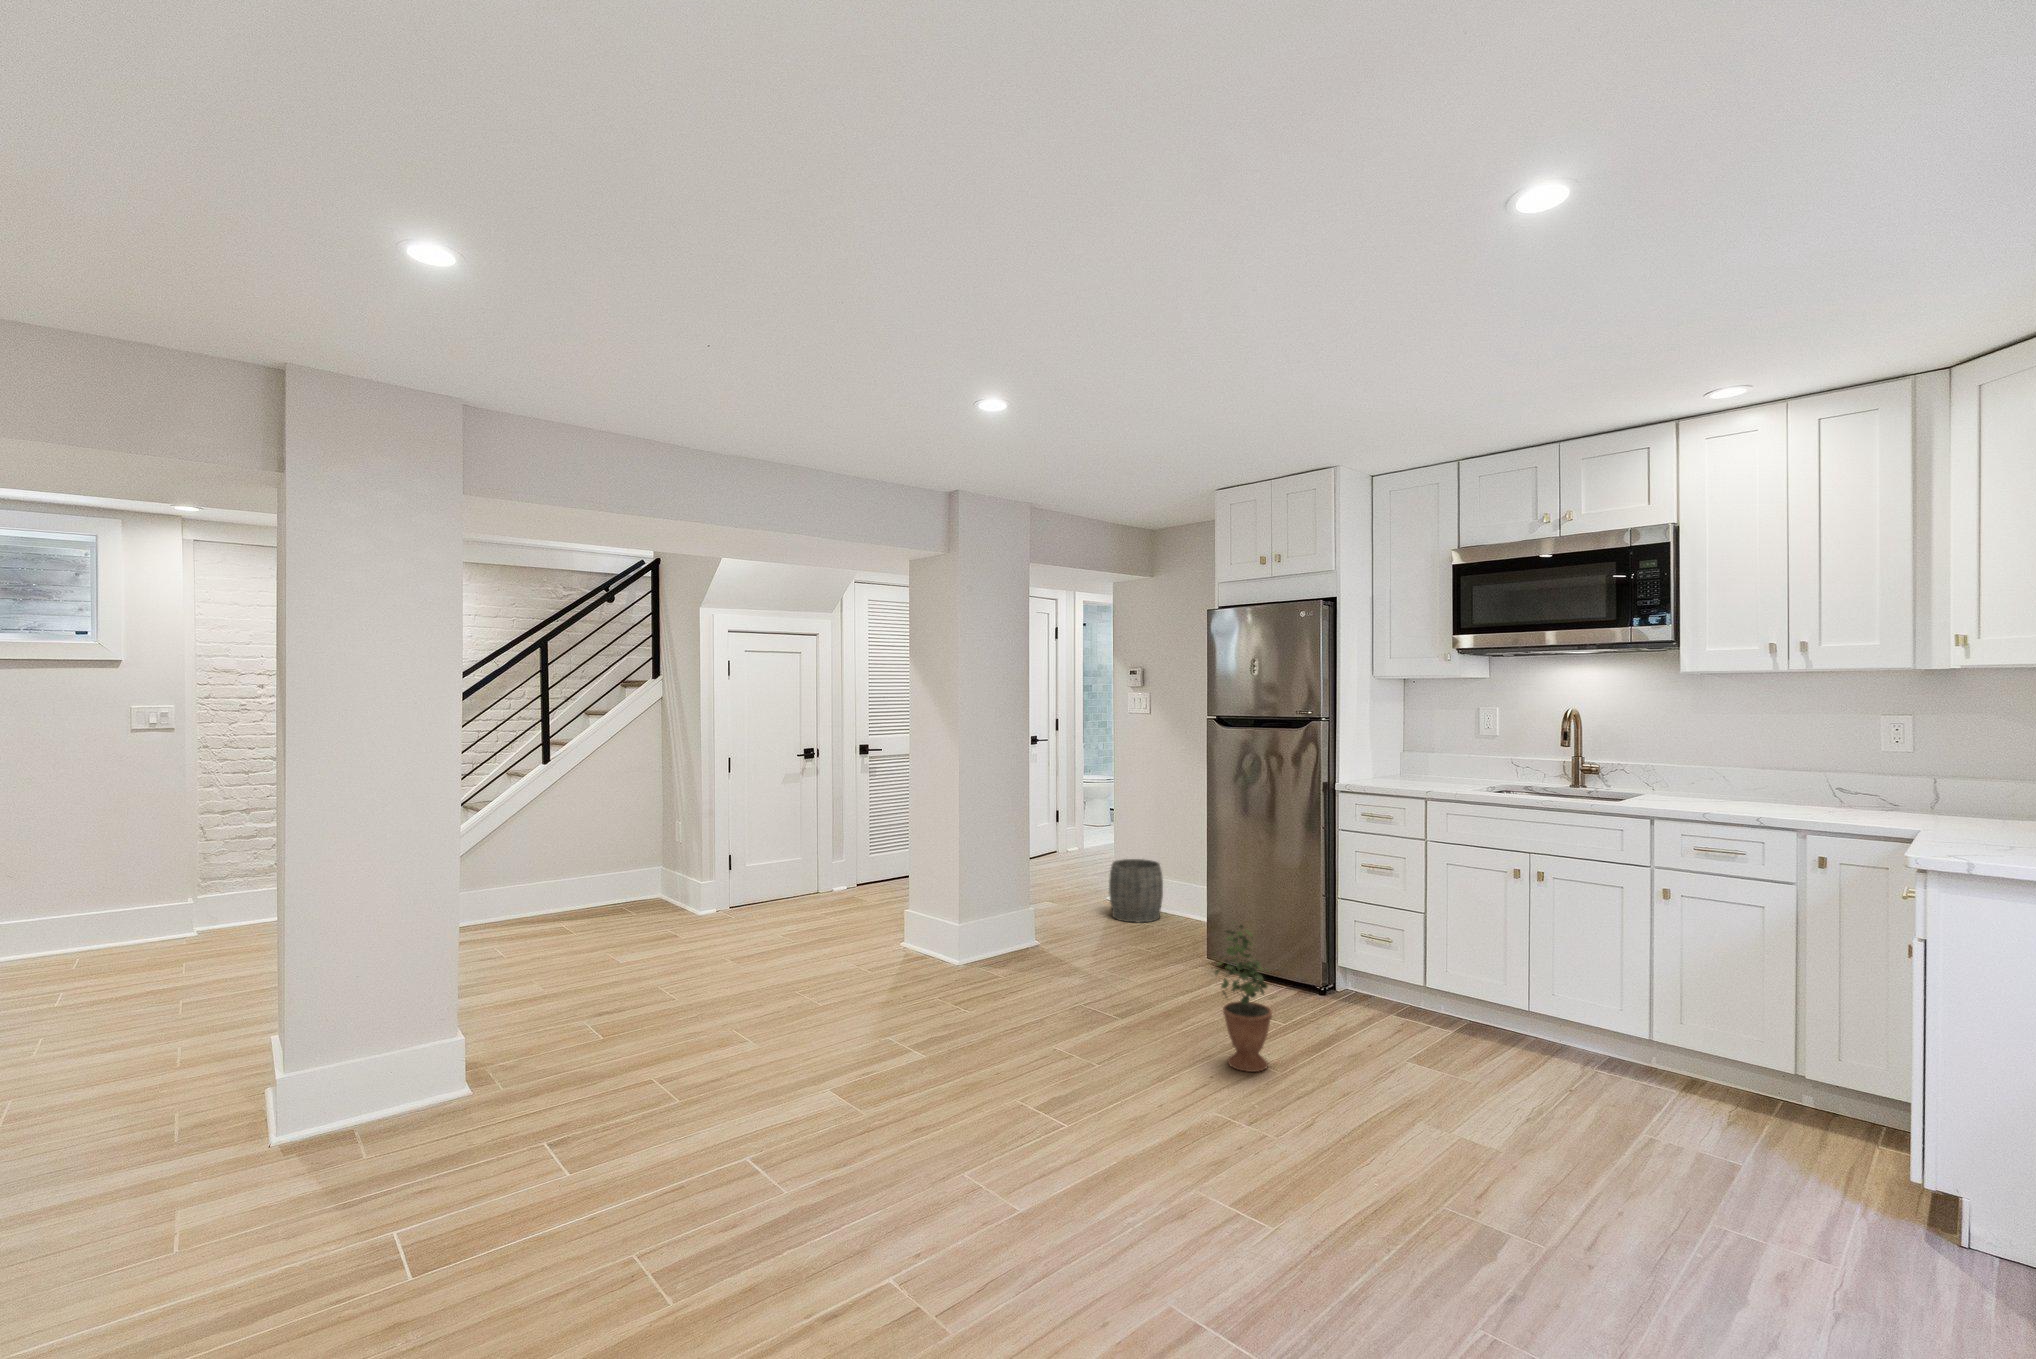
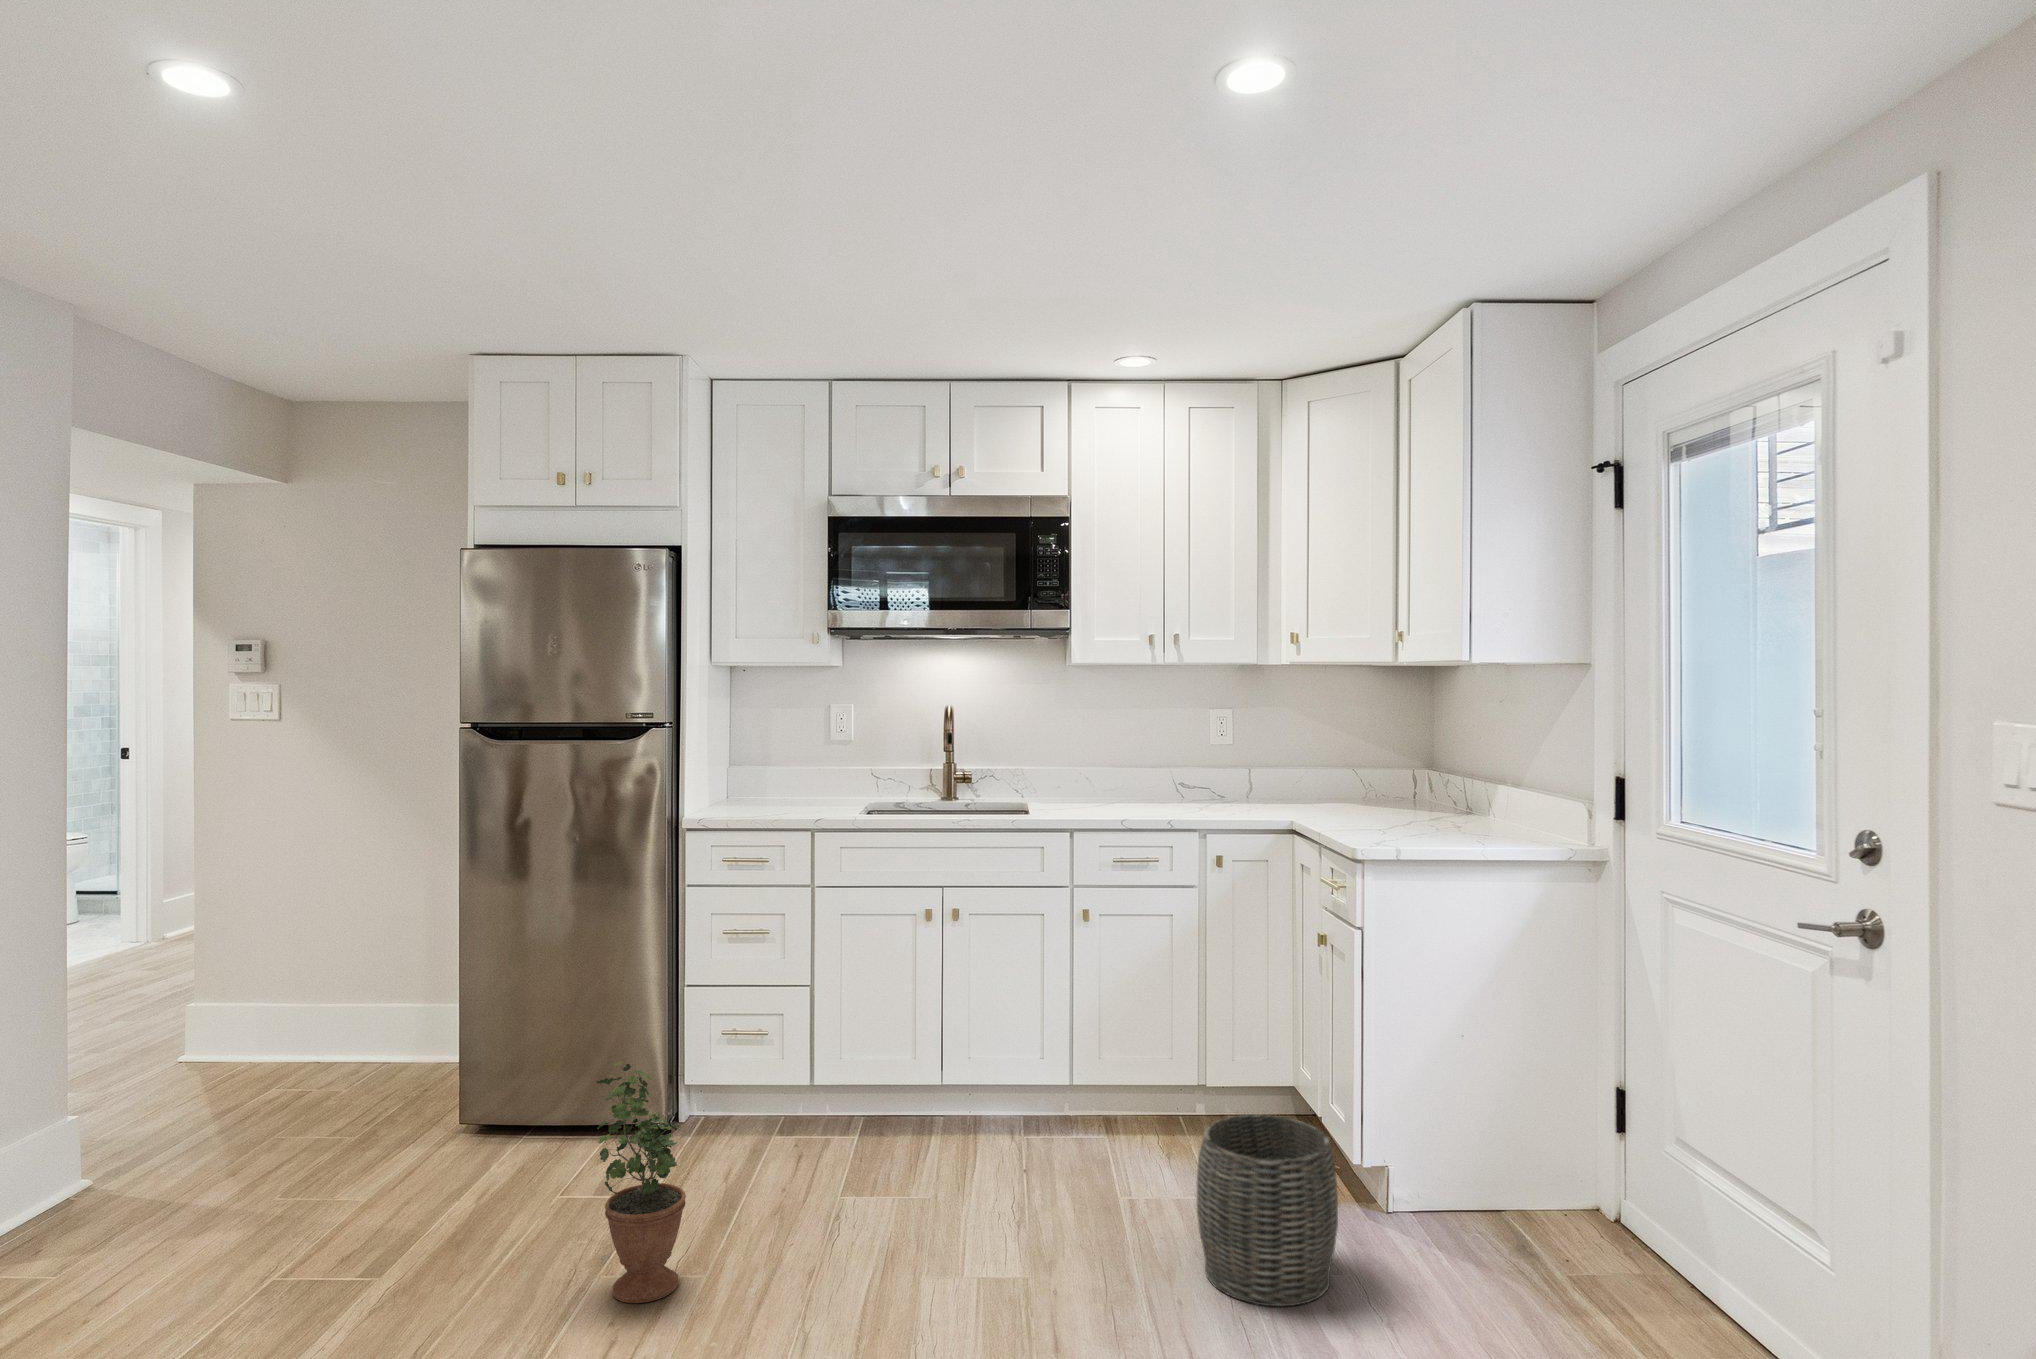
woven basket: present [1109,859,1163,922] -> present [1197,1115,1338,1306]

